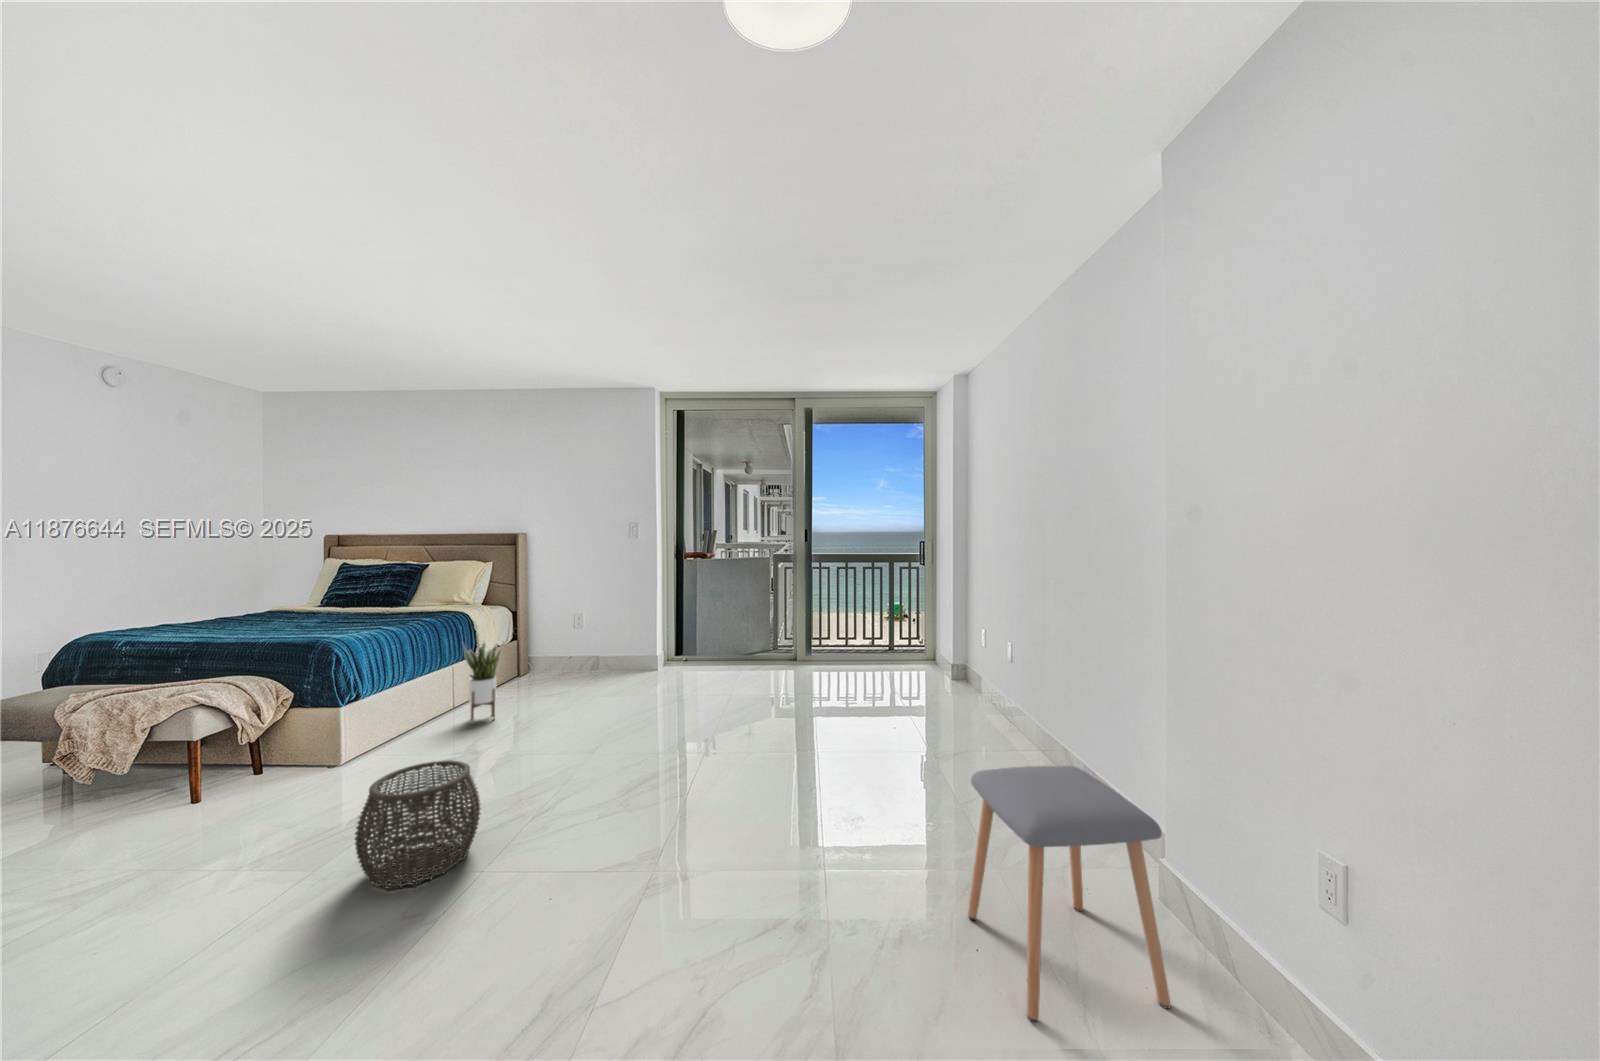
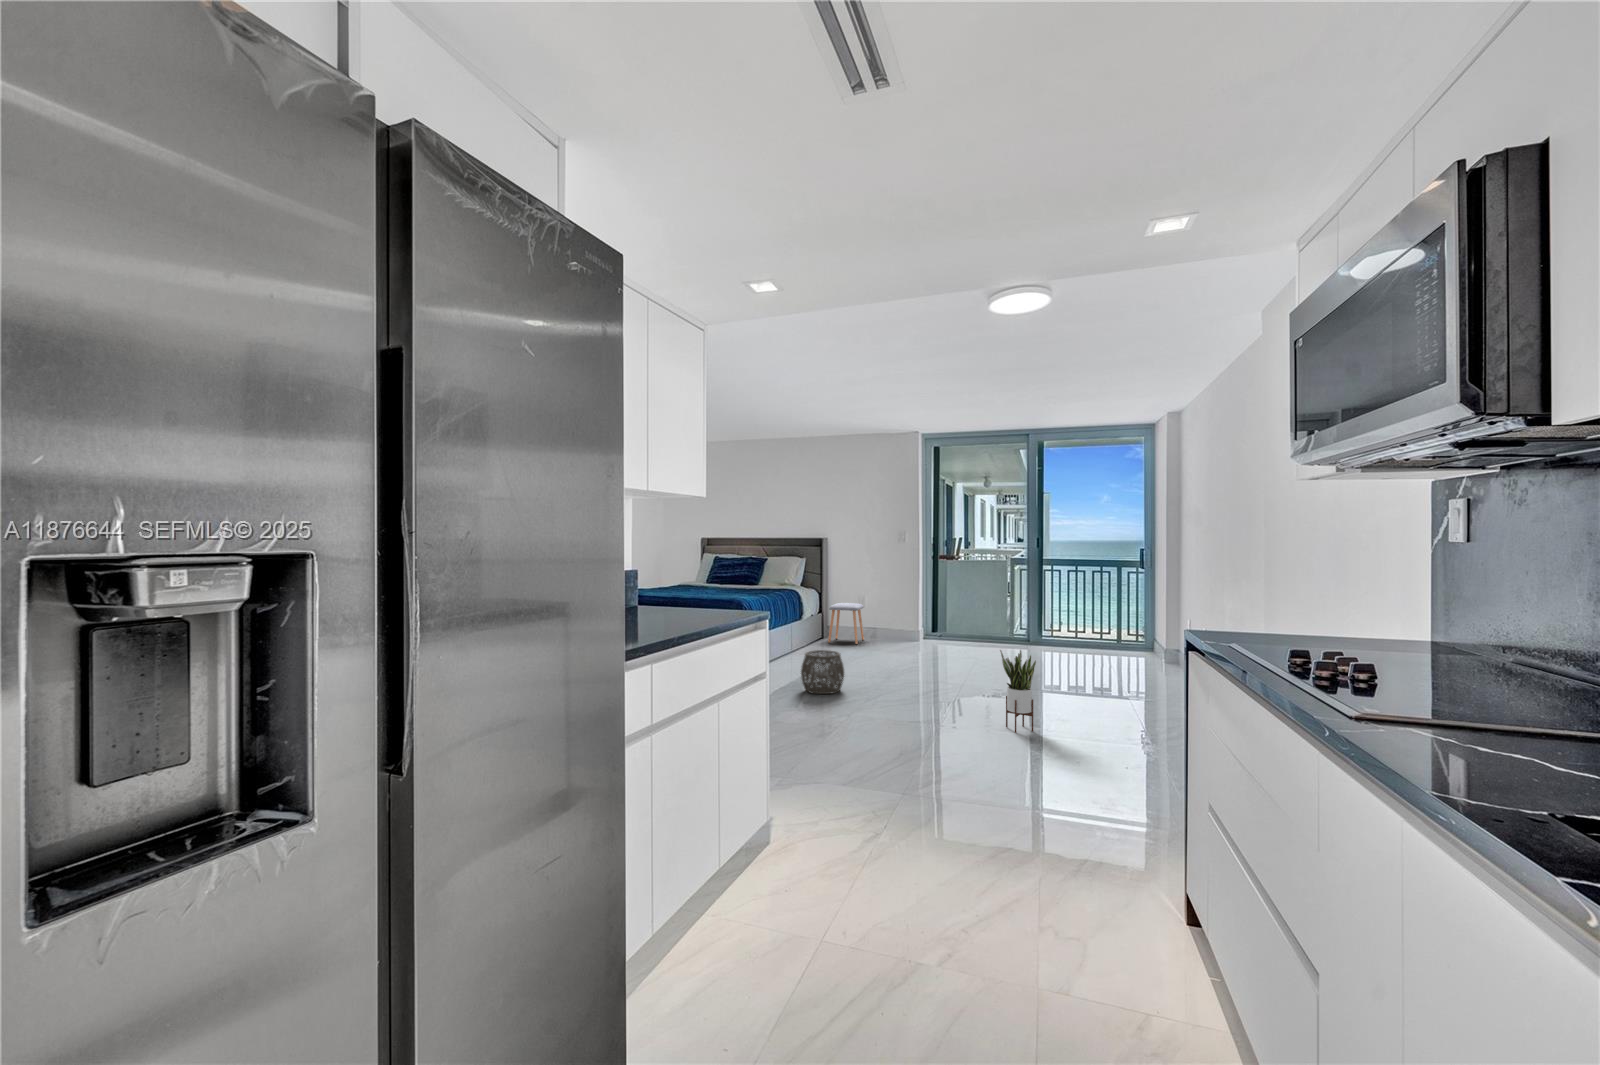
potted plant: present [462,642,501,723] -> present [1000,650,1036,733]
stool: present [968,766,1171,1022] -> present [828,603,864,645]

